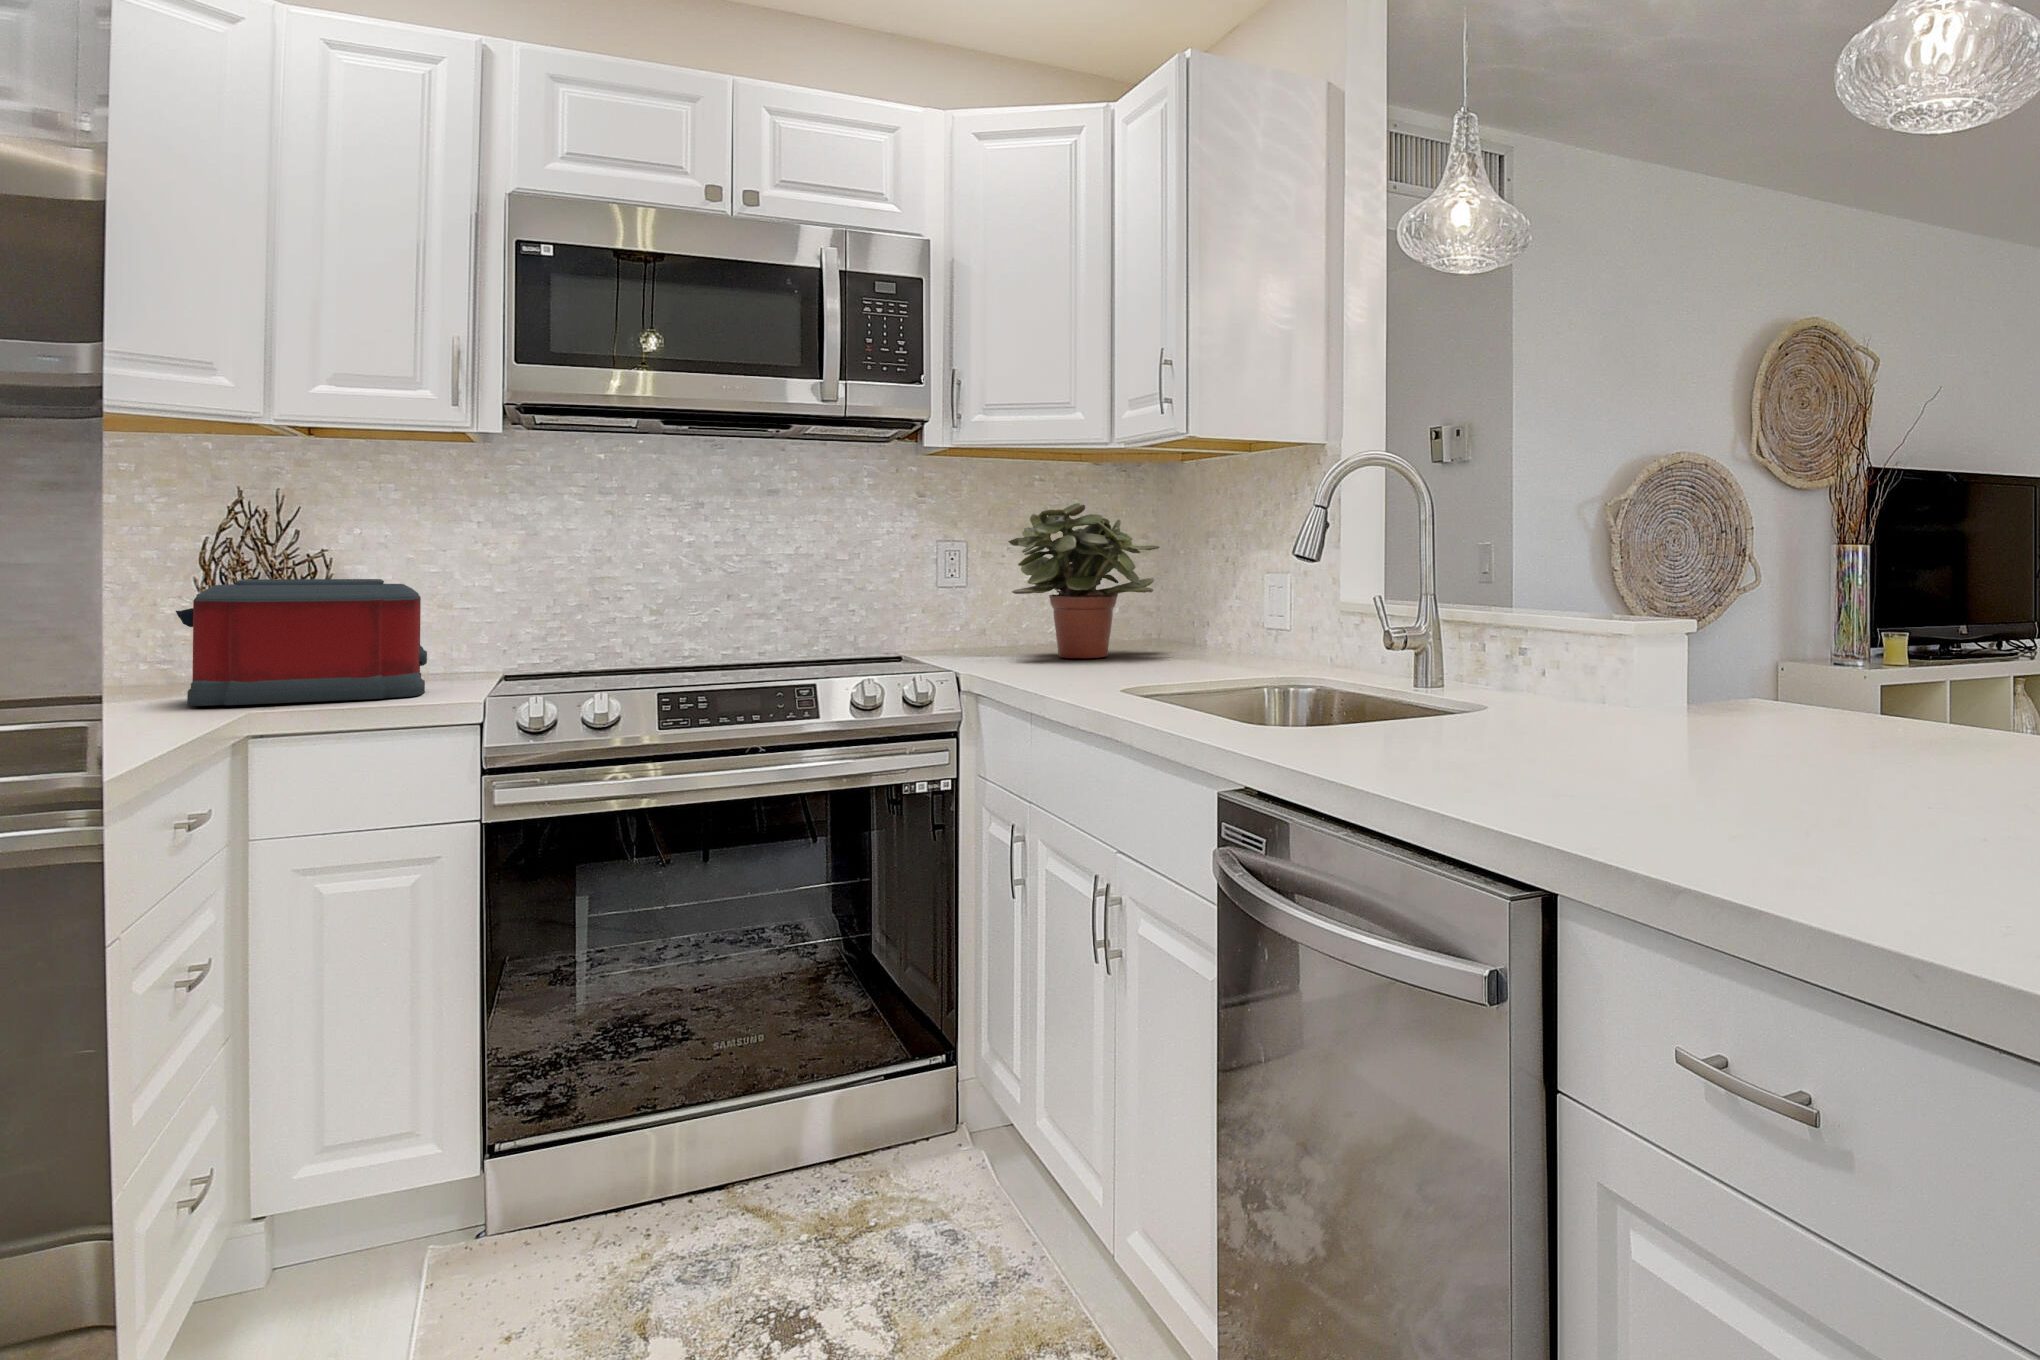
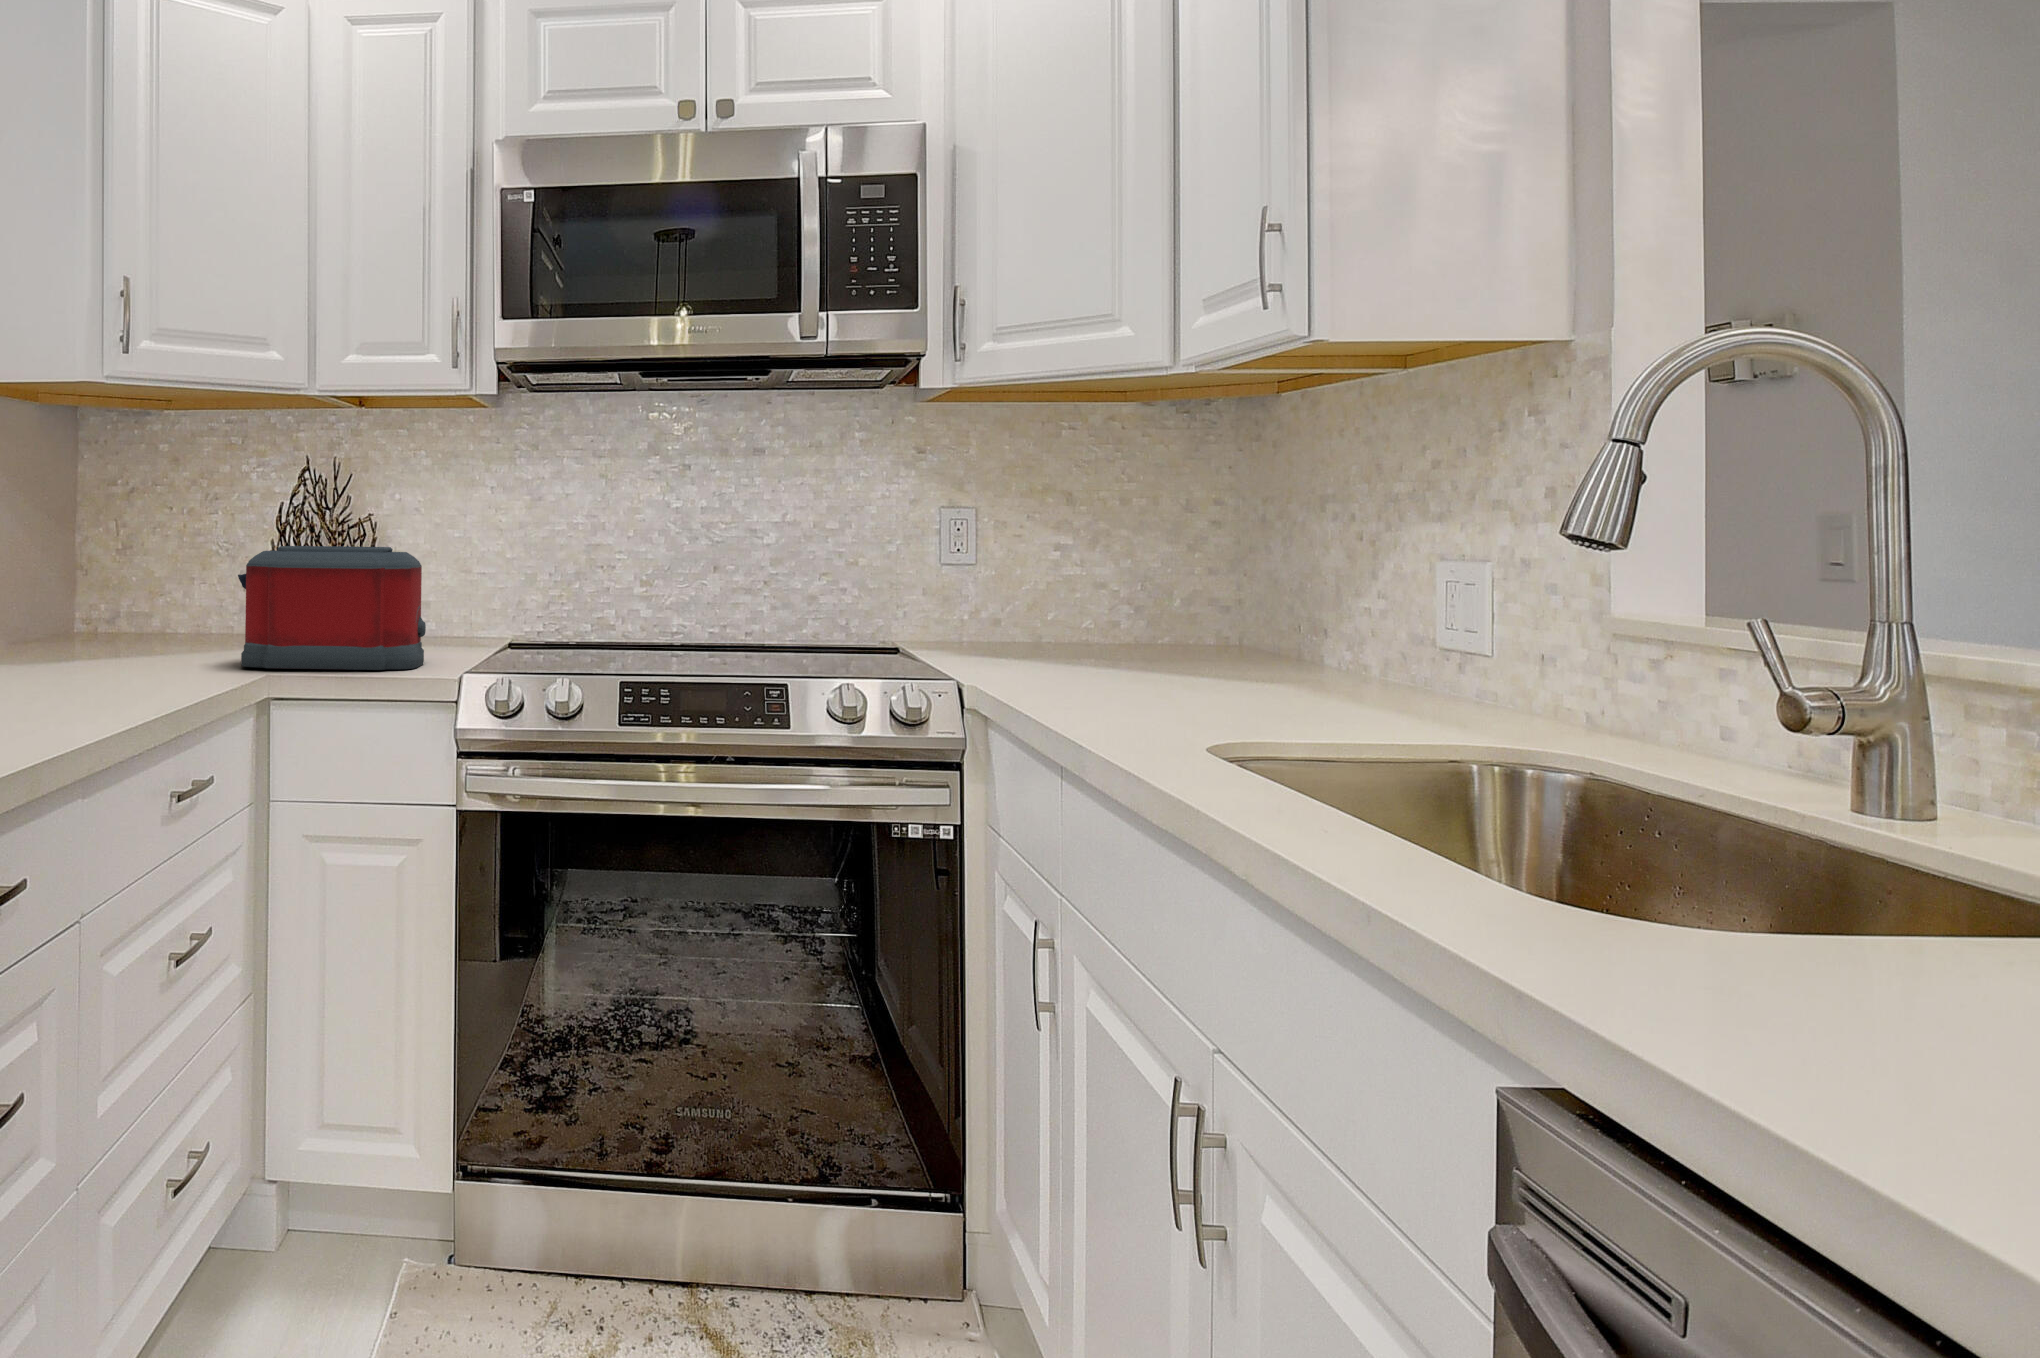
potted plant: present [1008,503,1160,658] -> none [1025,455,1243,667]

